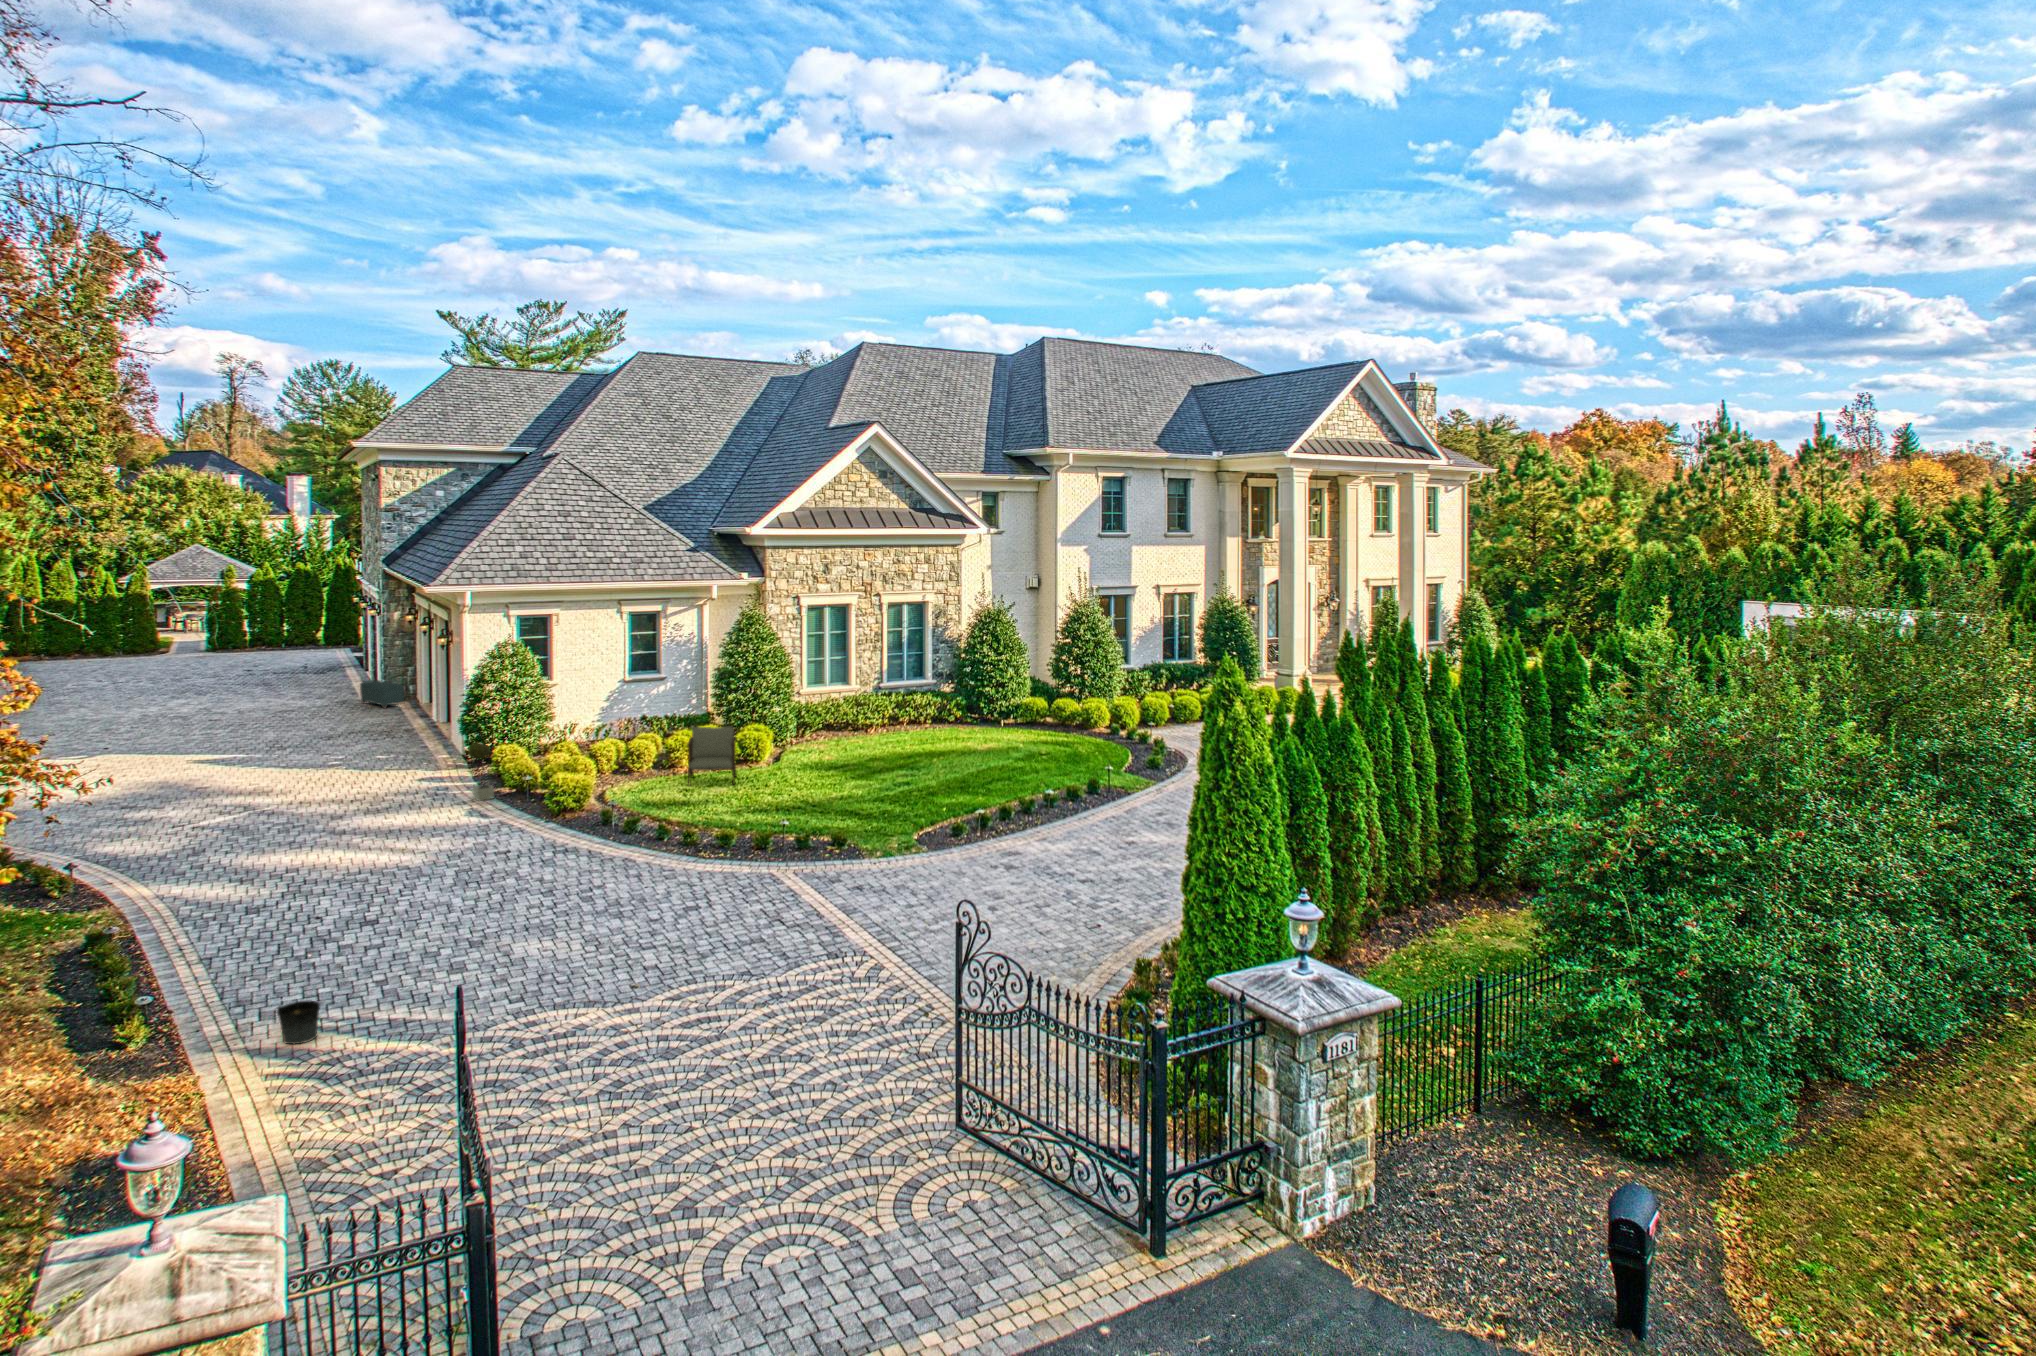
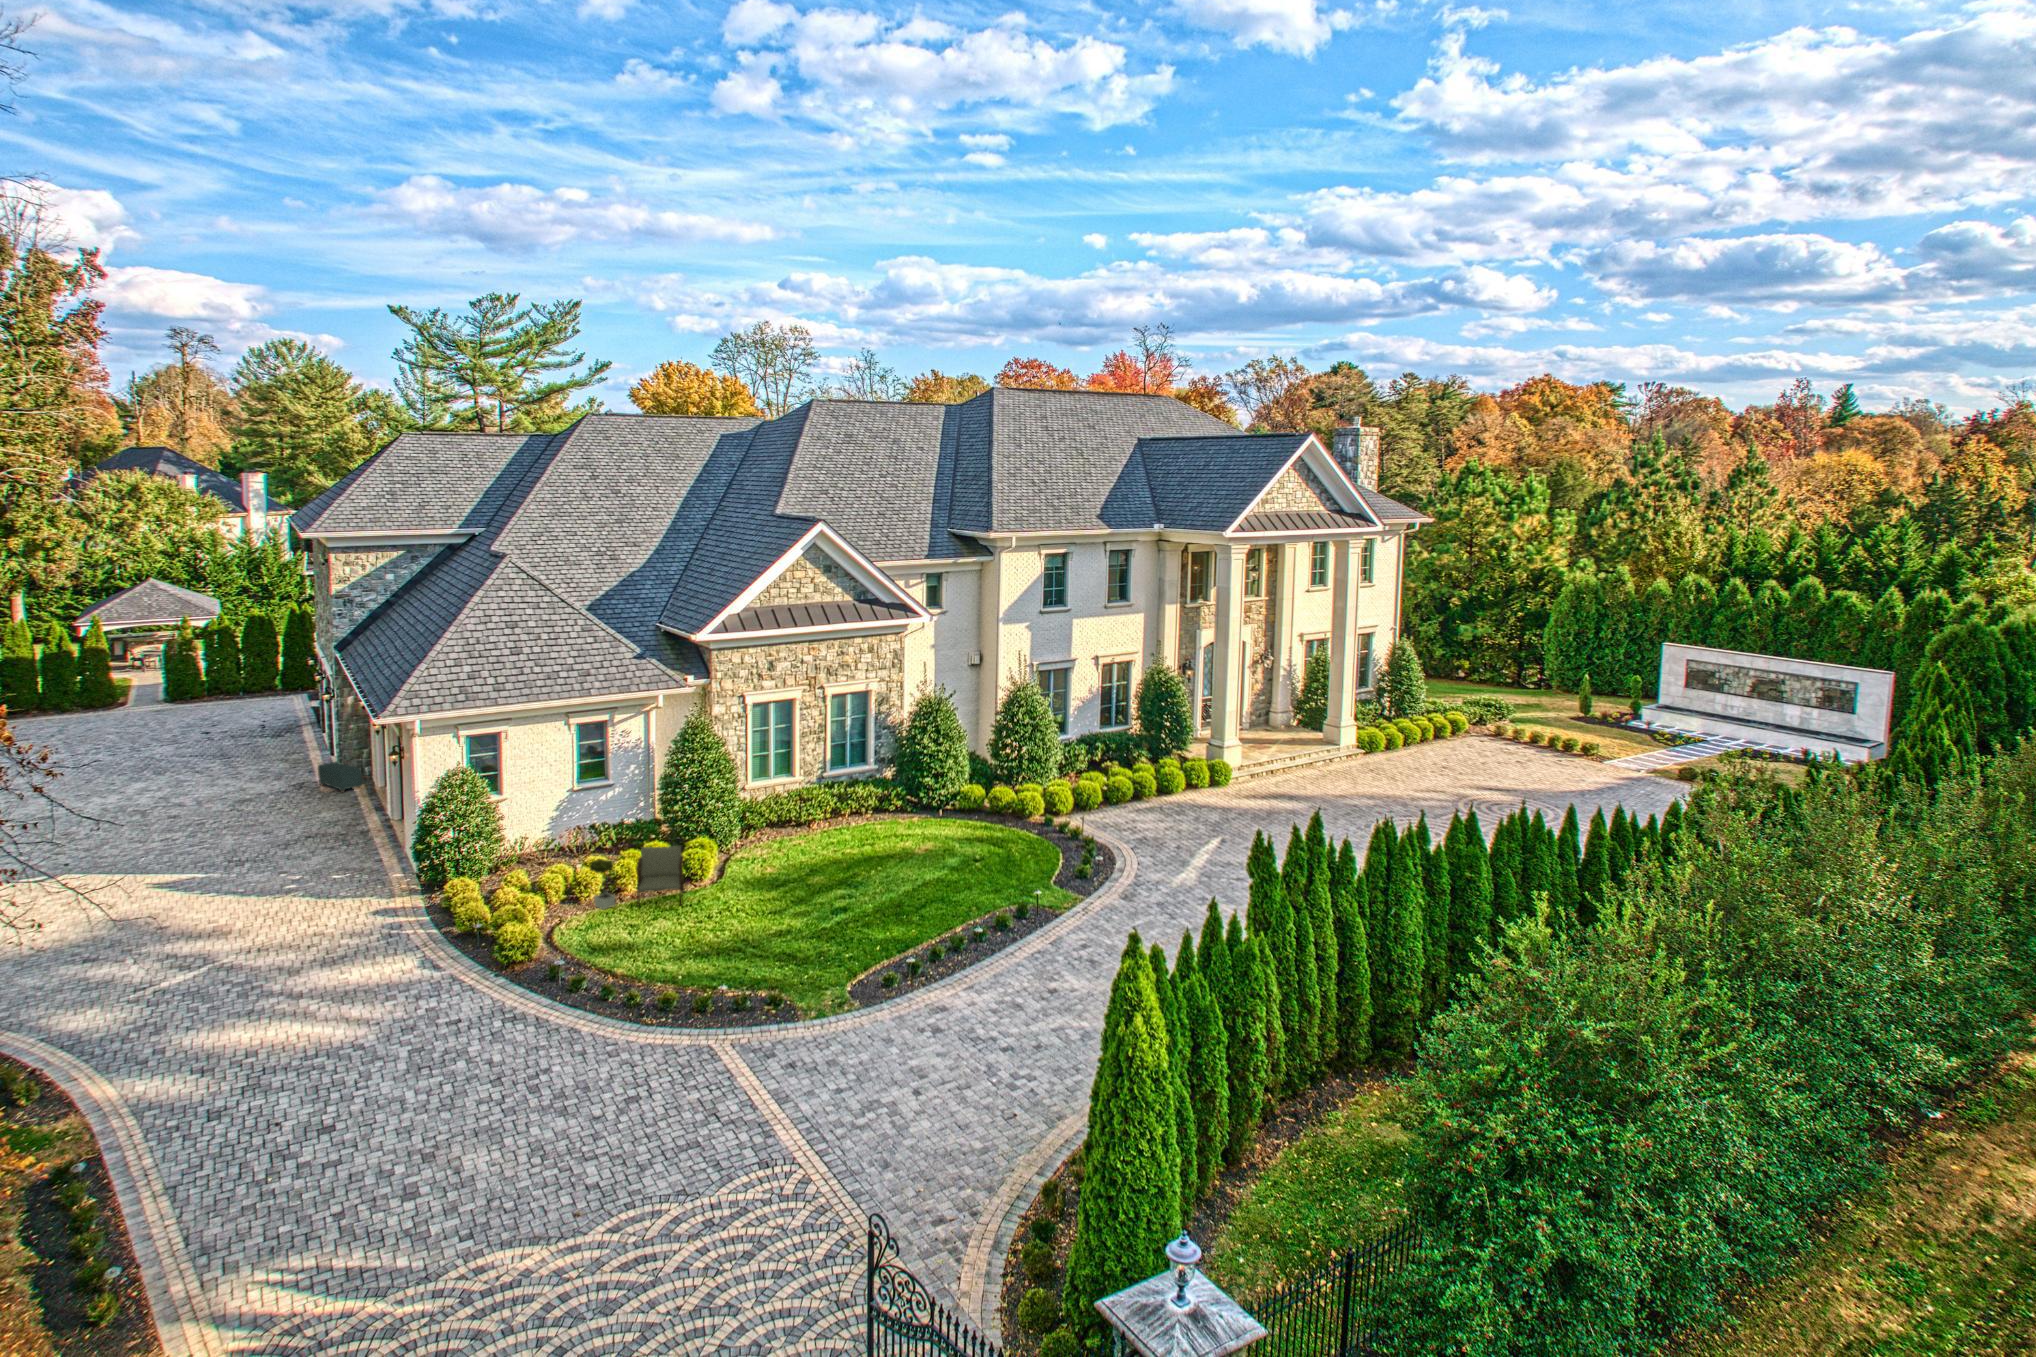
potted tree: present [468,743,494,801] -> present [590,859,615,909]
bucket: present [276,1001,320,1044] -> none [231,1260,275,1308]

